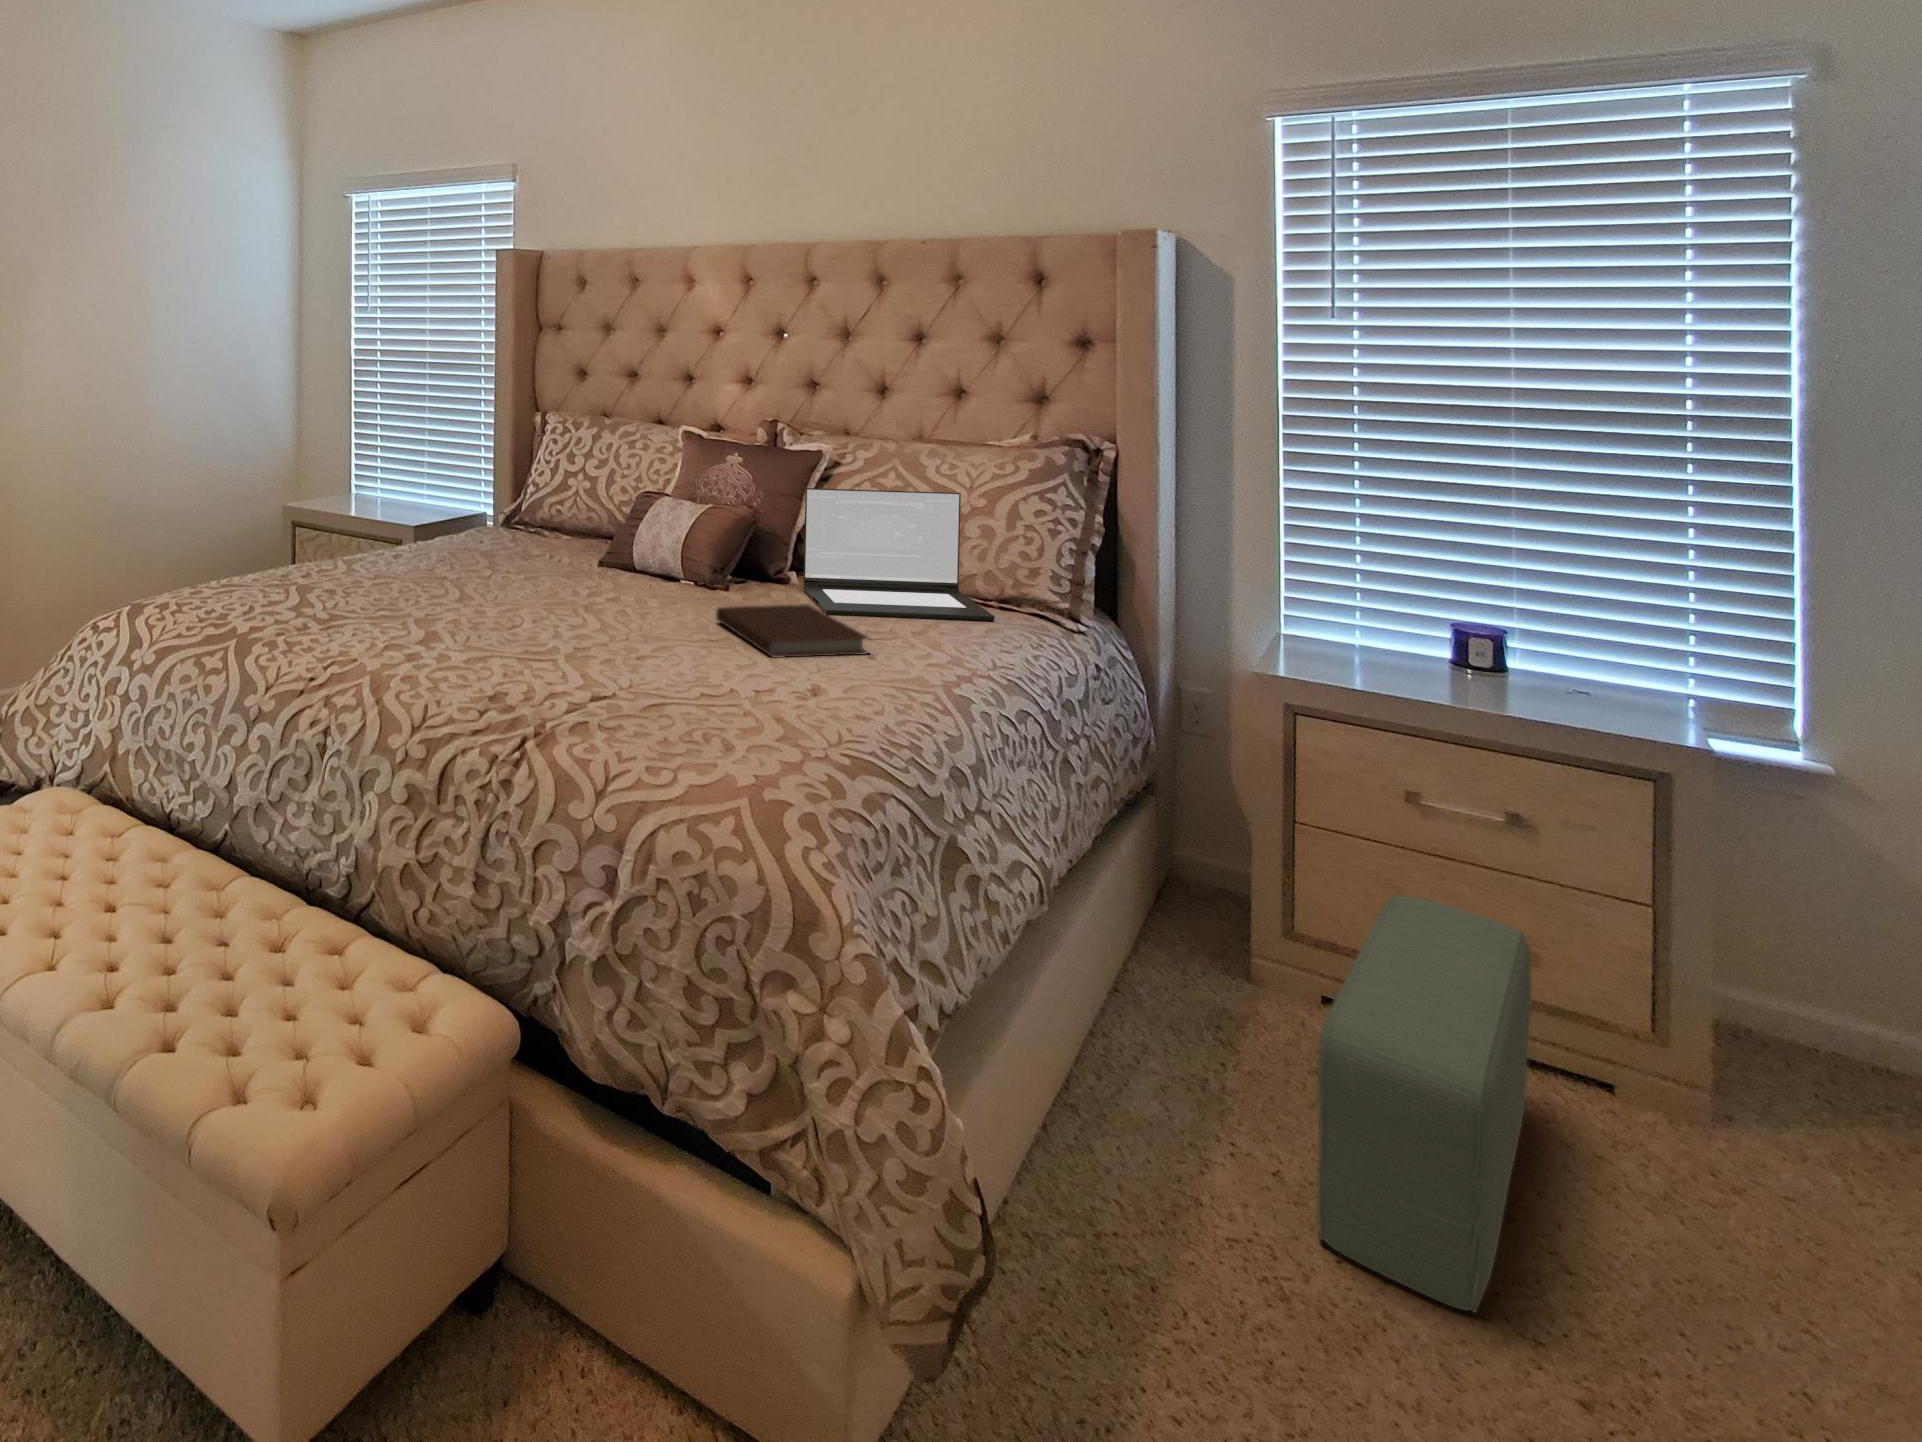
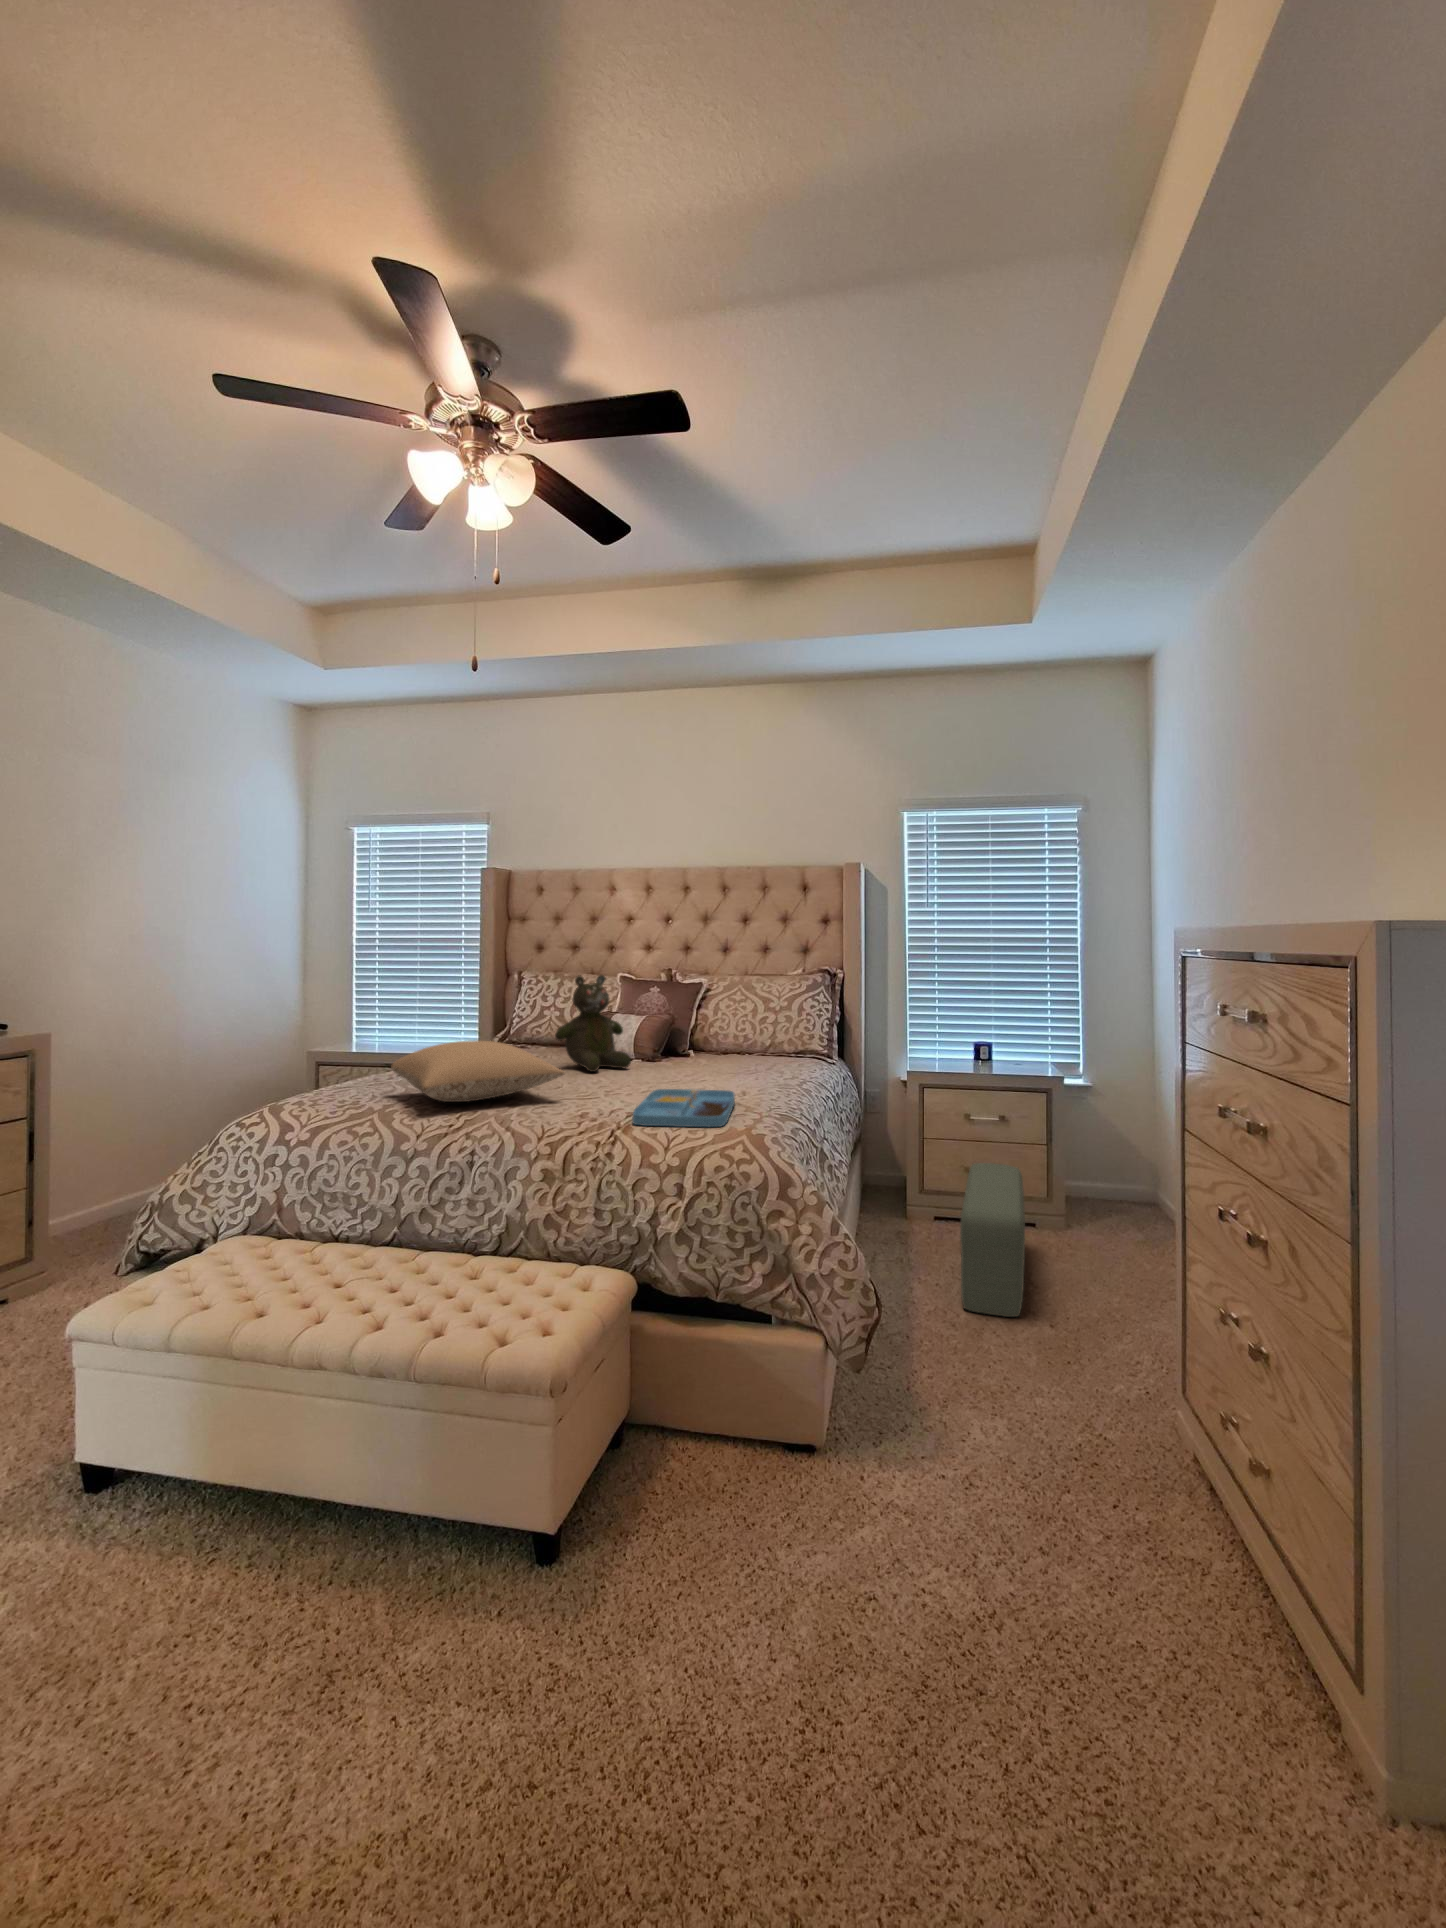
teddy bear: none [548,436,668,598] -> present [555,975,631,1072]
laptop: present [803,488,995,621] -> none [701,998,802,1068]
pillow: none [277,538,502,636] -> present [391,1040,565,1102]
notebook: present [716,604,868,658] -> none [668,1061,757,1086]
tray: none [562,660,784,768] -> present [632,1089,735,1127]

